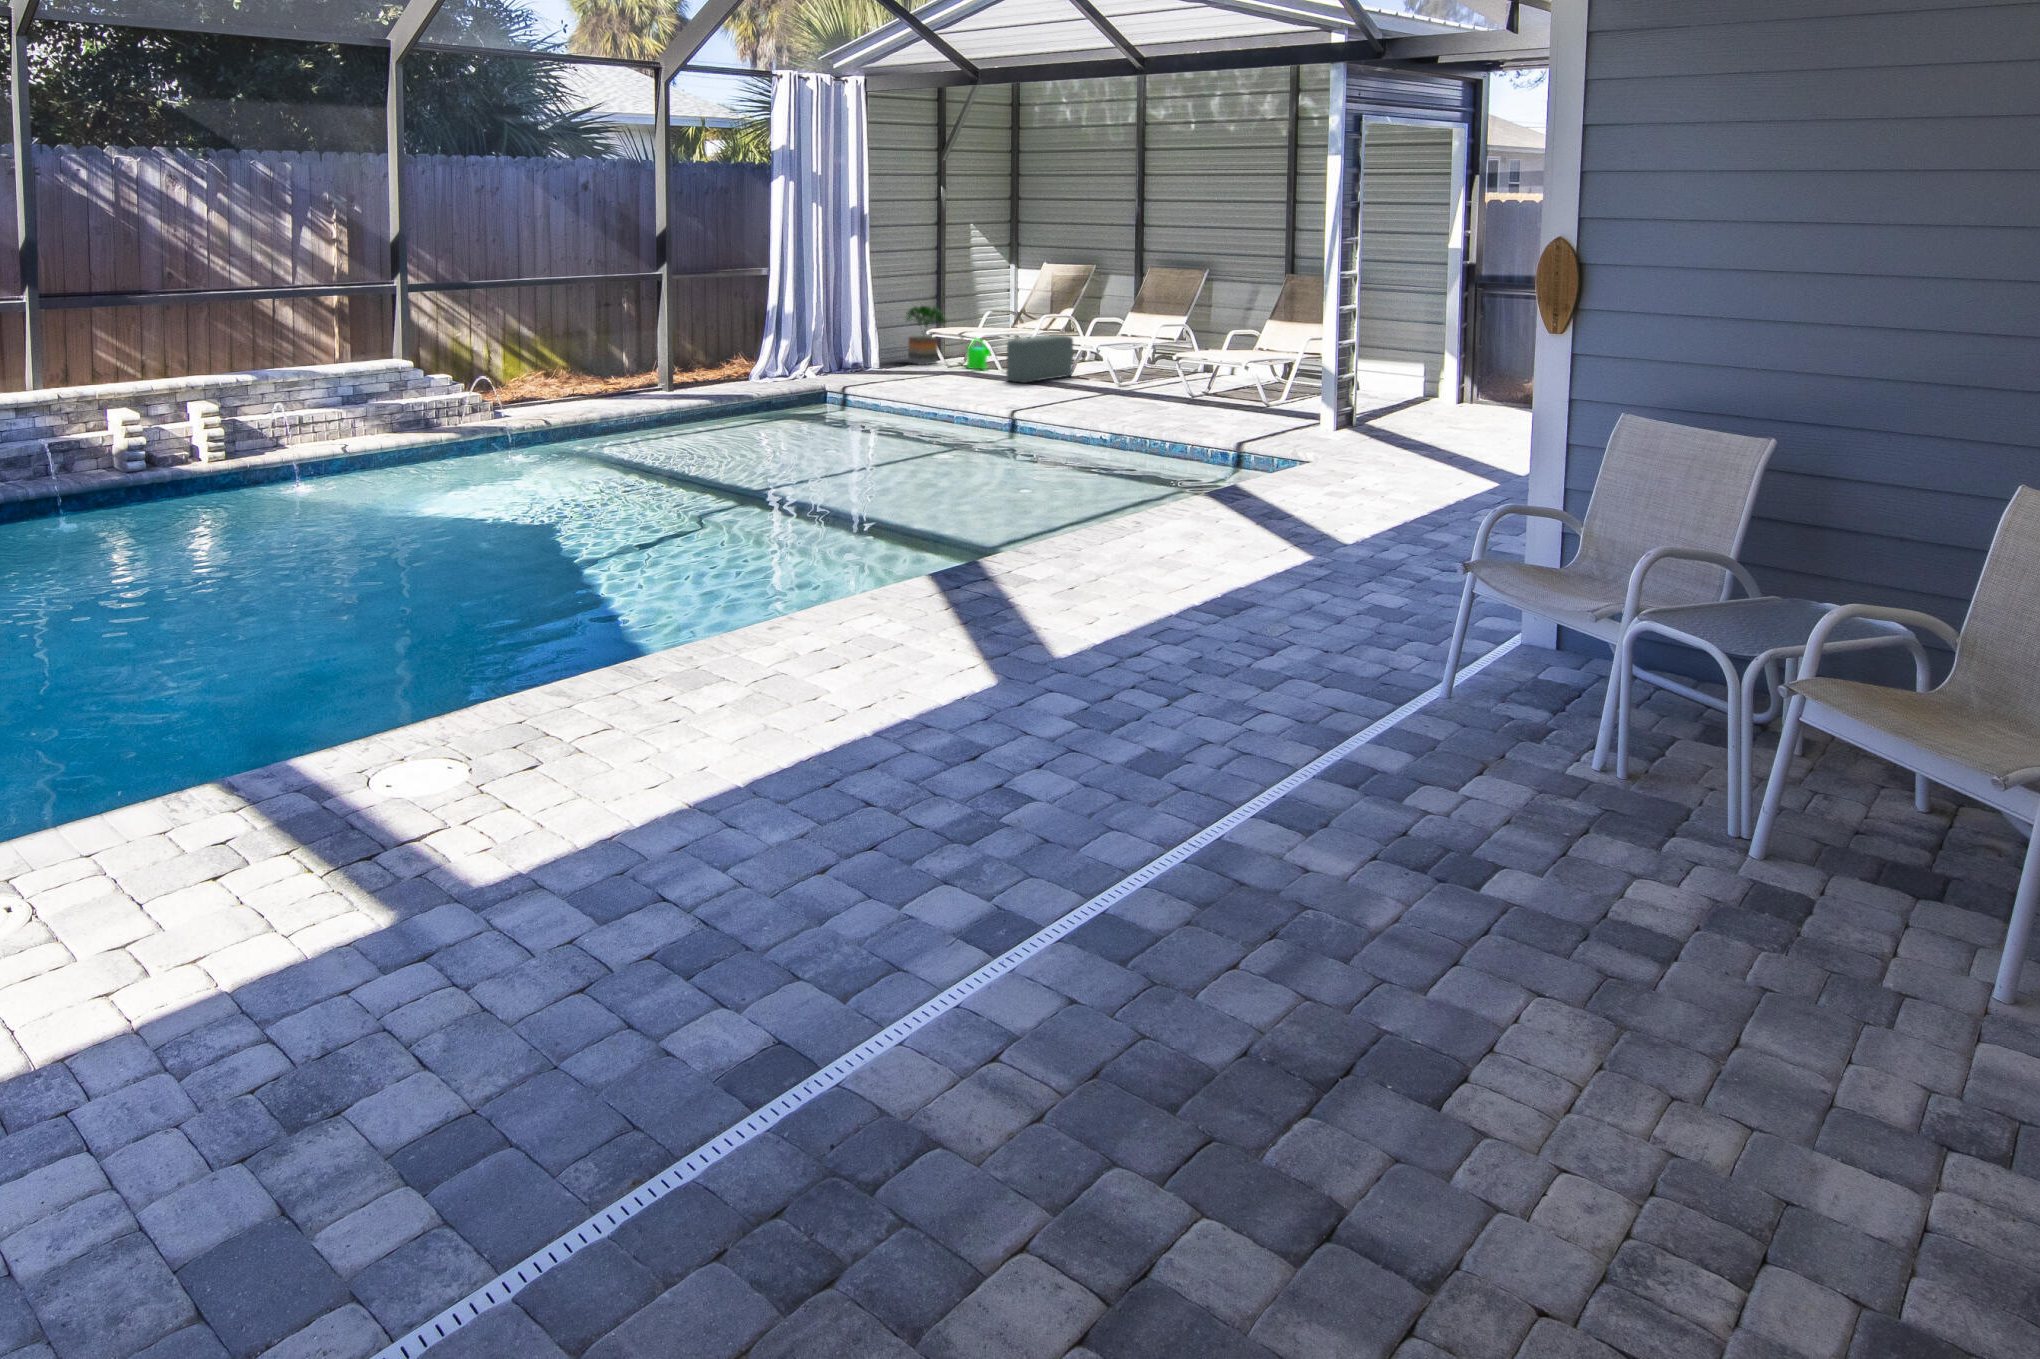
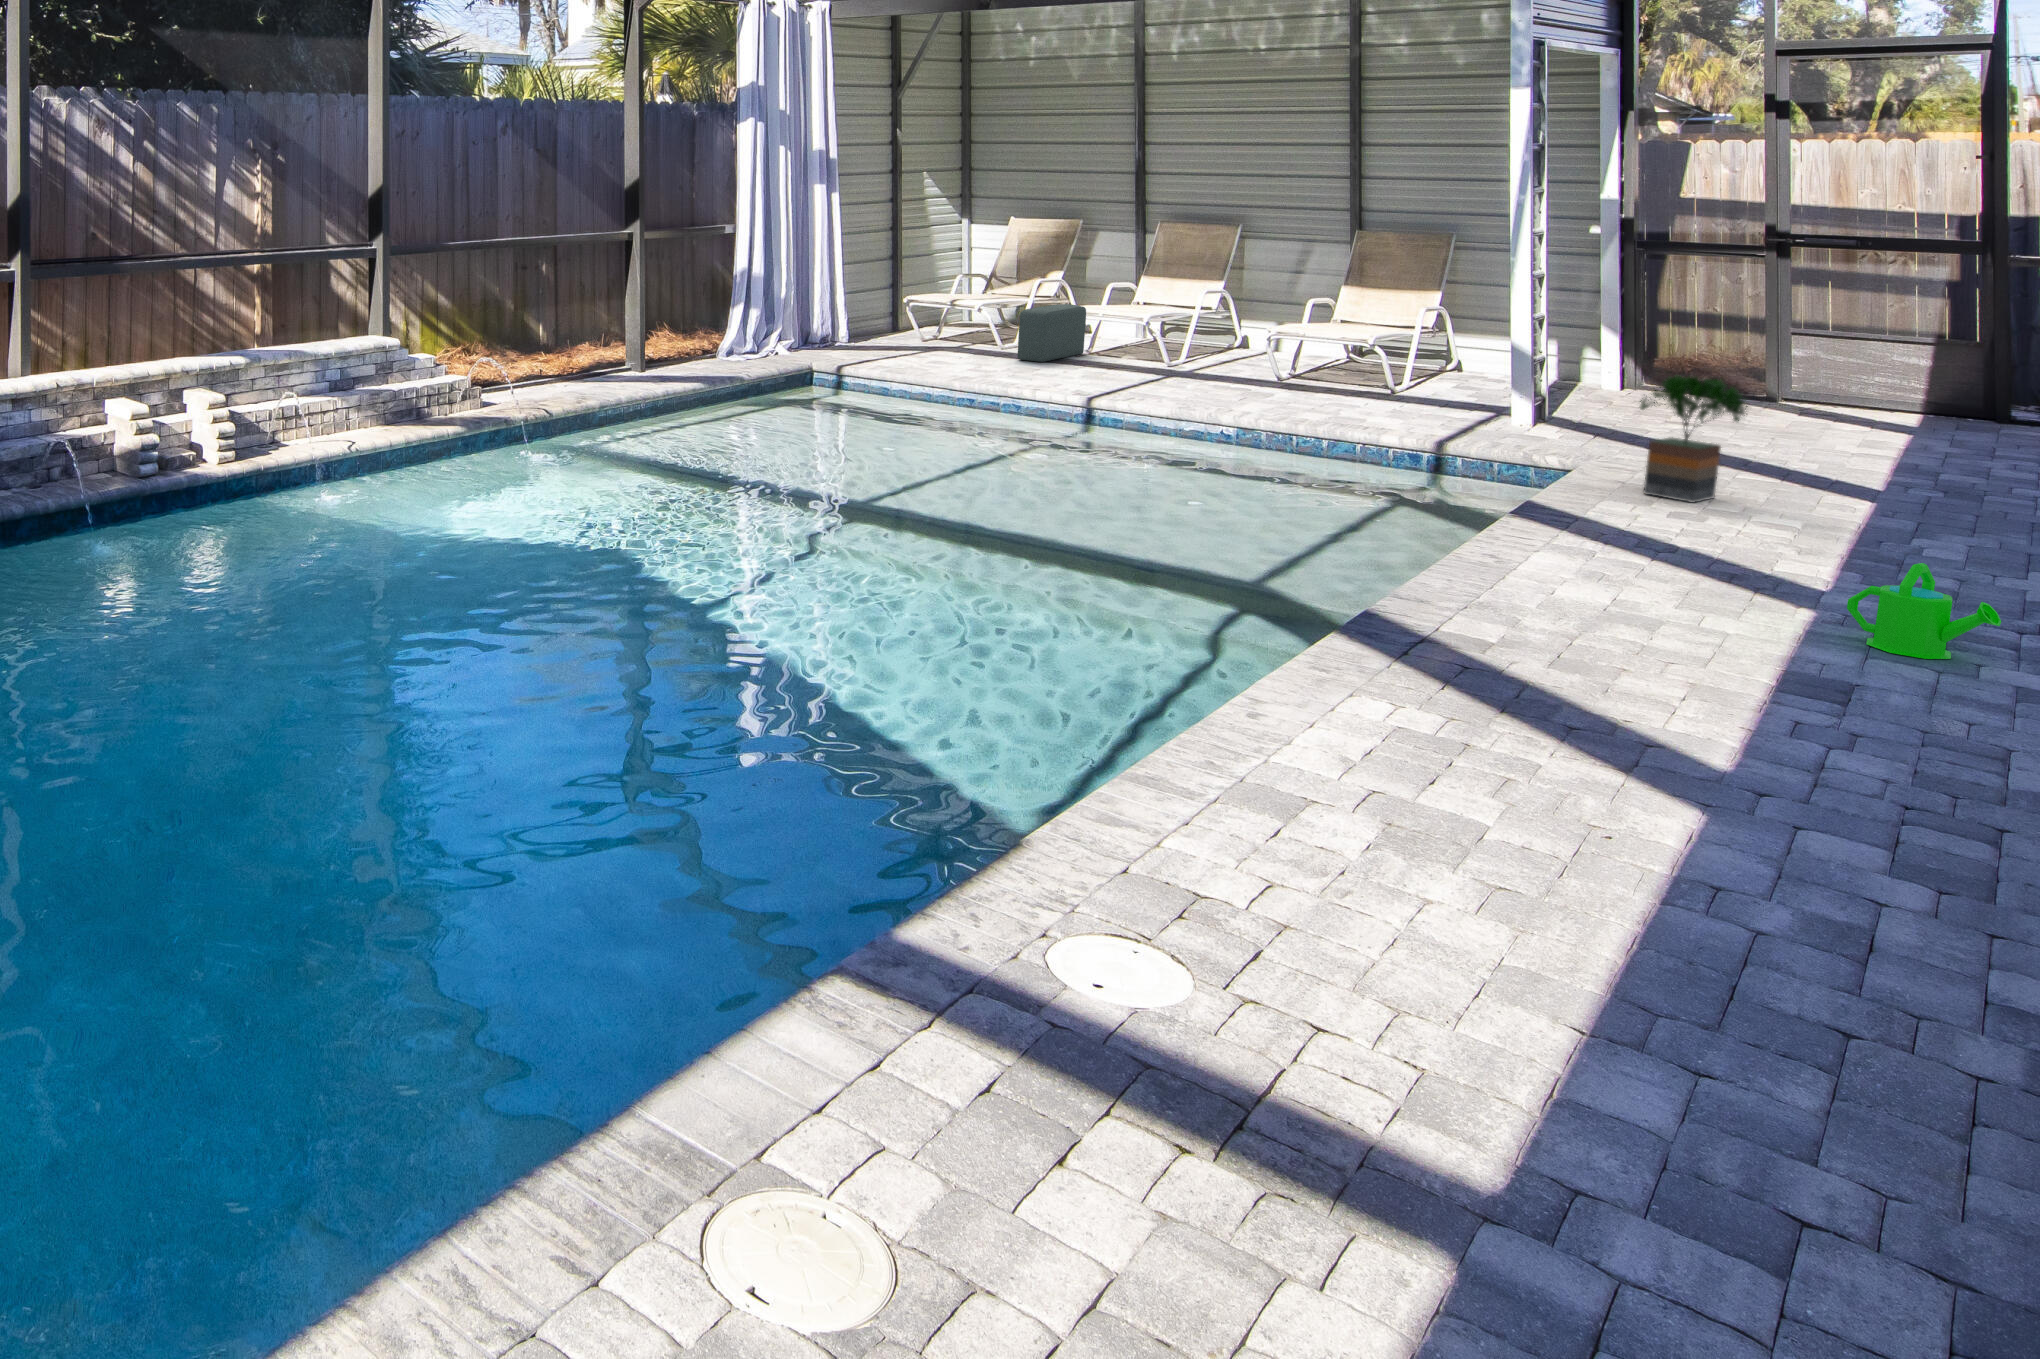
potted tree: present [906,306,947,365] -> present [1640,375,1748,503]
watering can: present [967,338,991,369] -> present [1847,563,2001,659]

